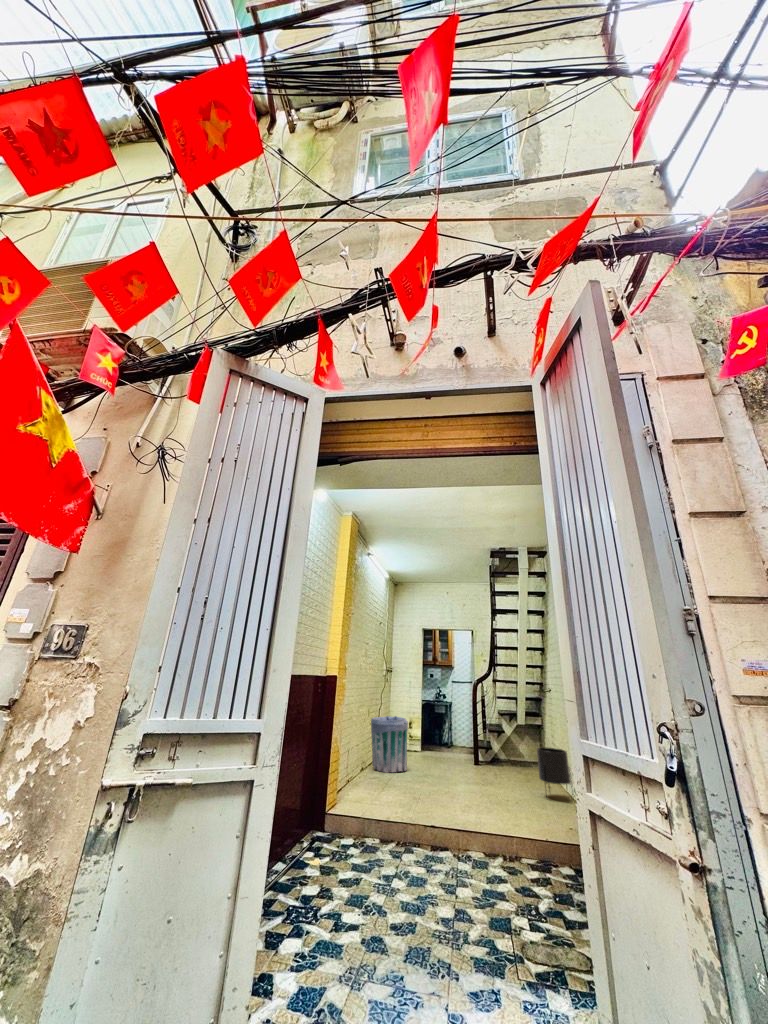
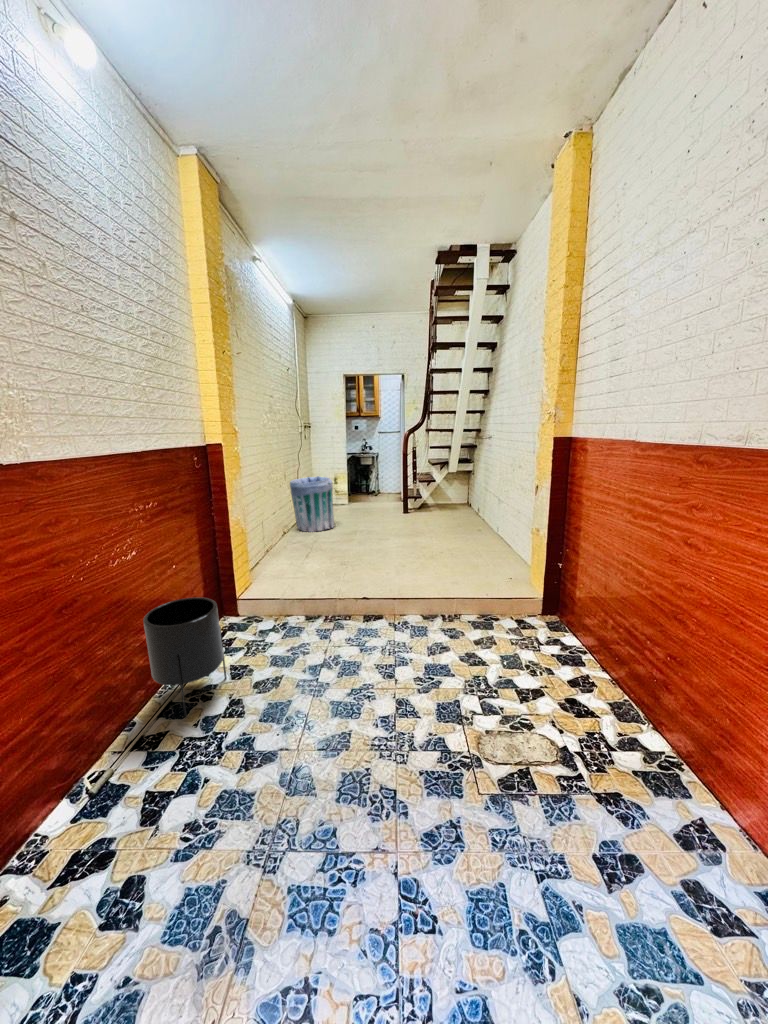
planter: present [537,747,573,795] -> present [143,597,226,717]

